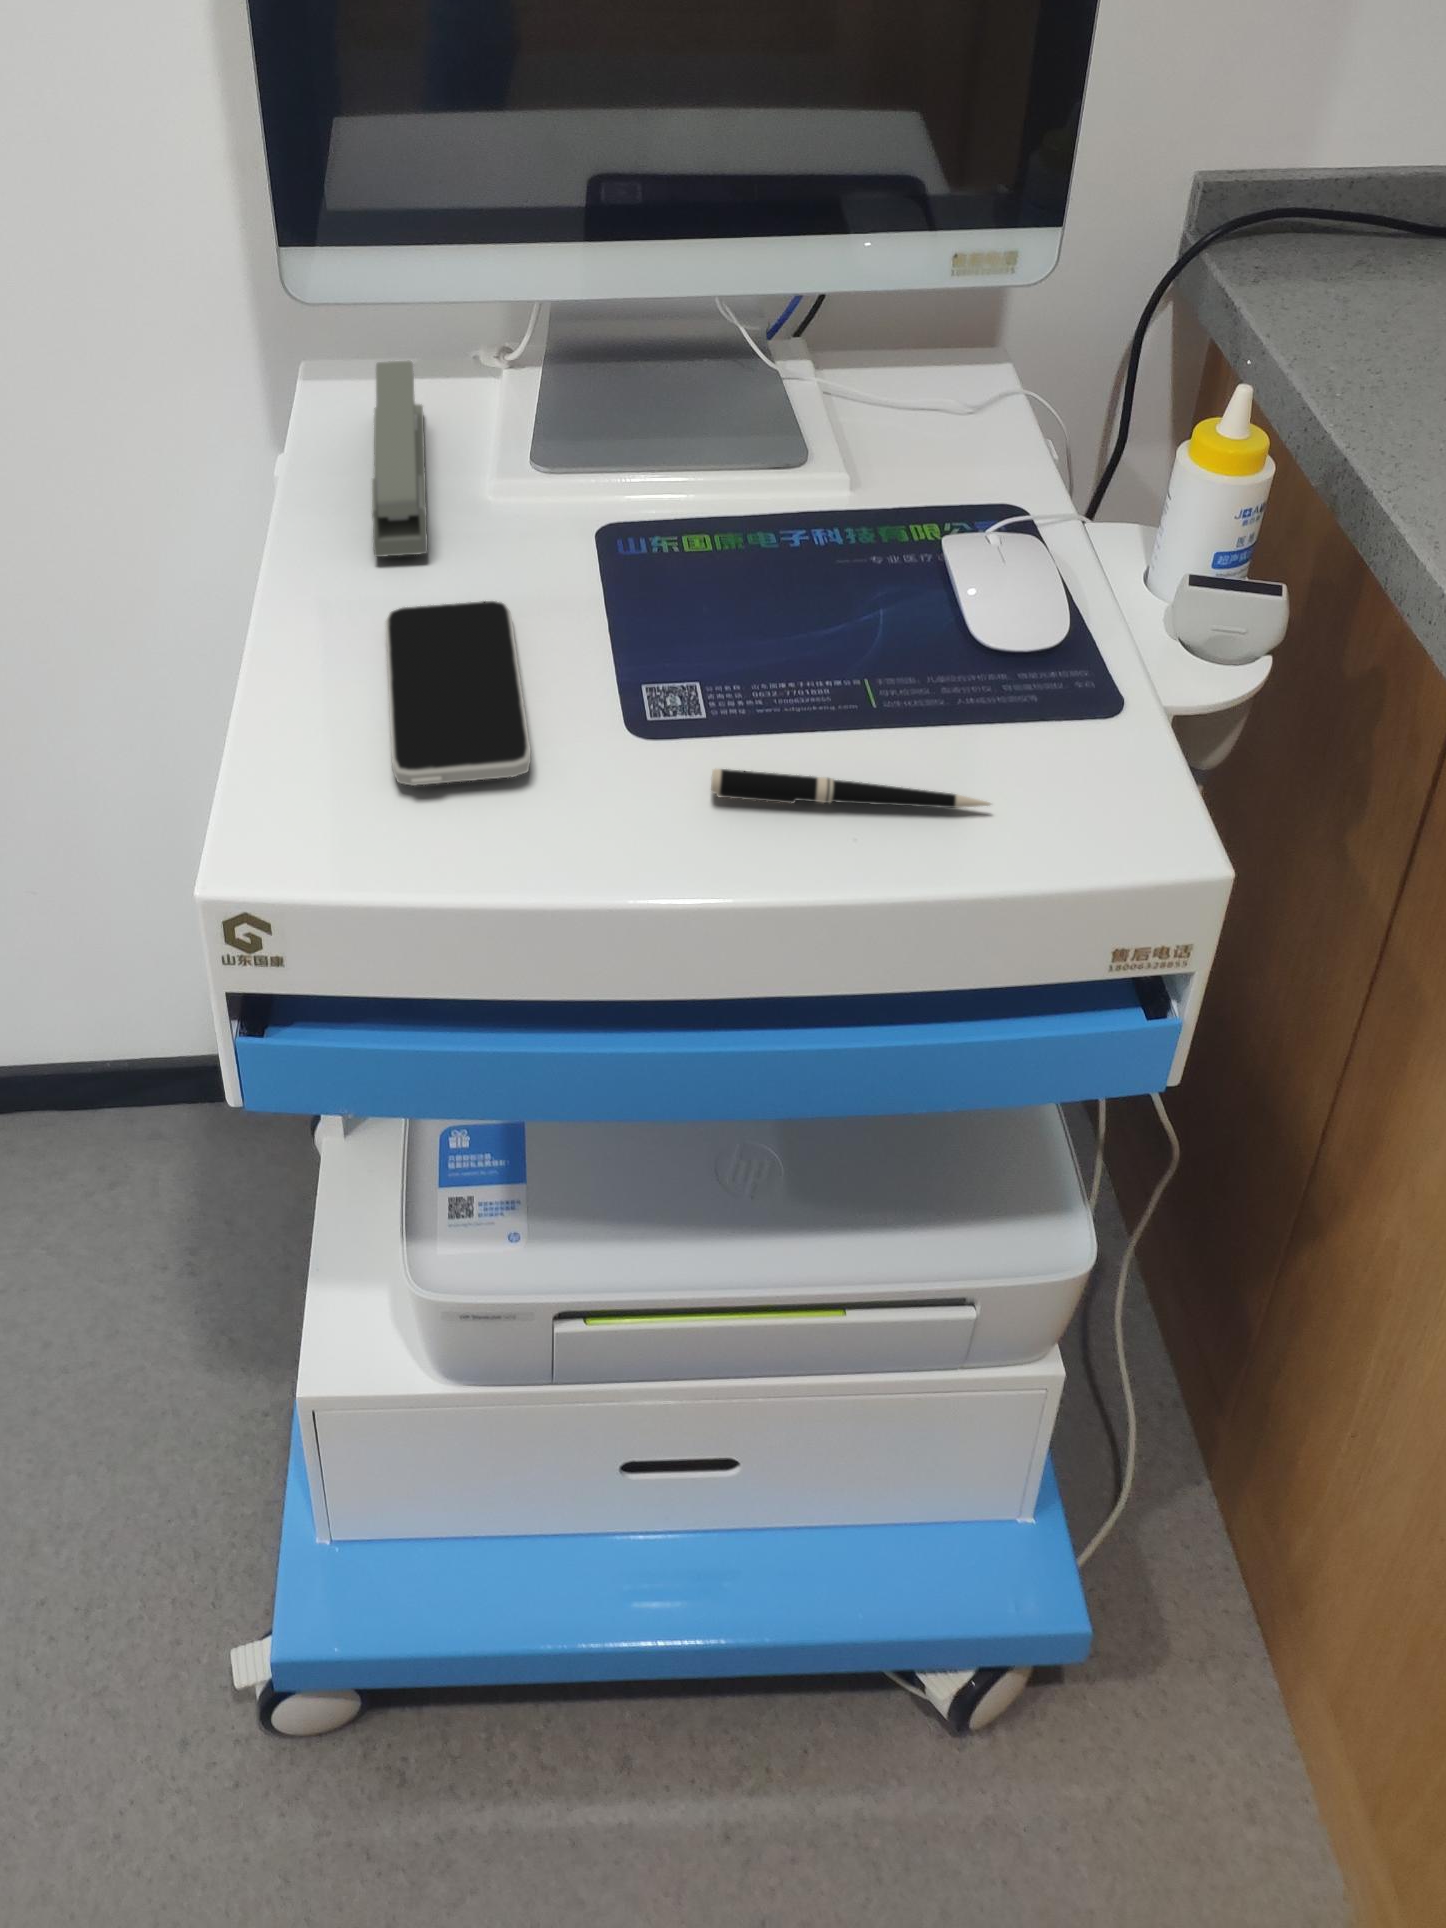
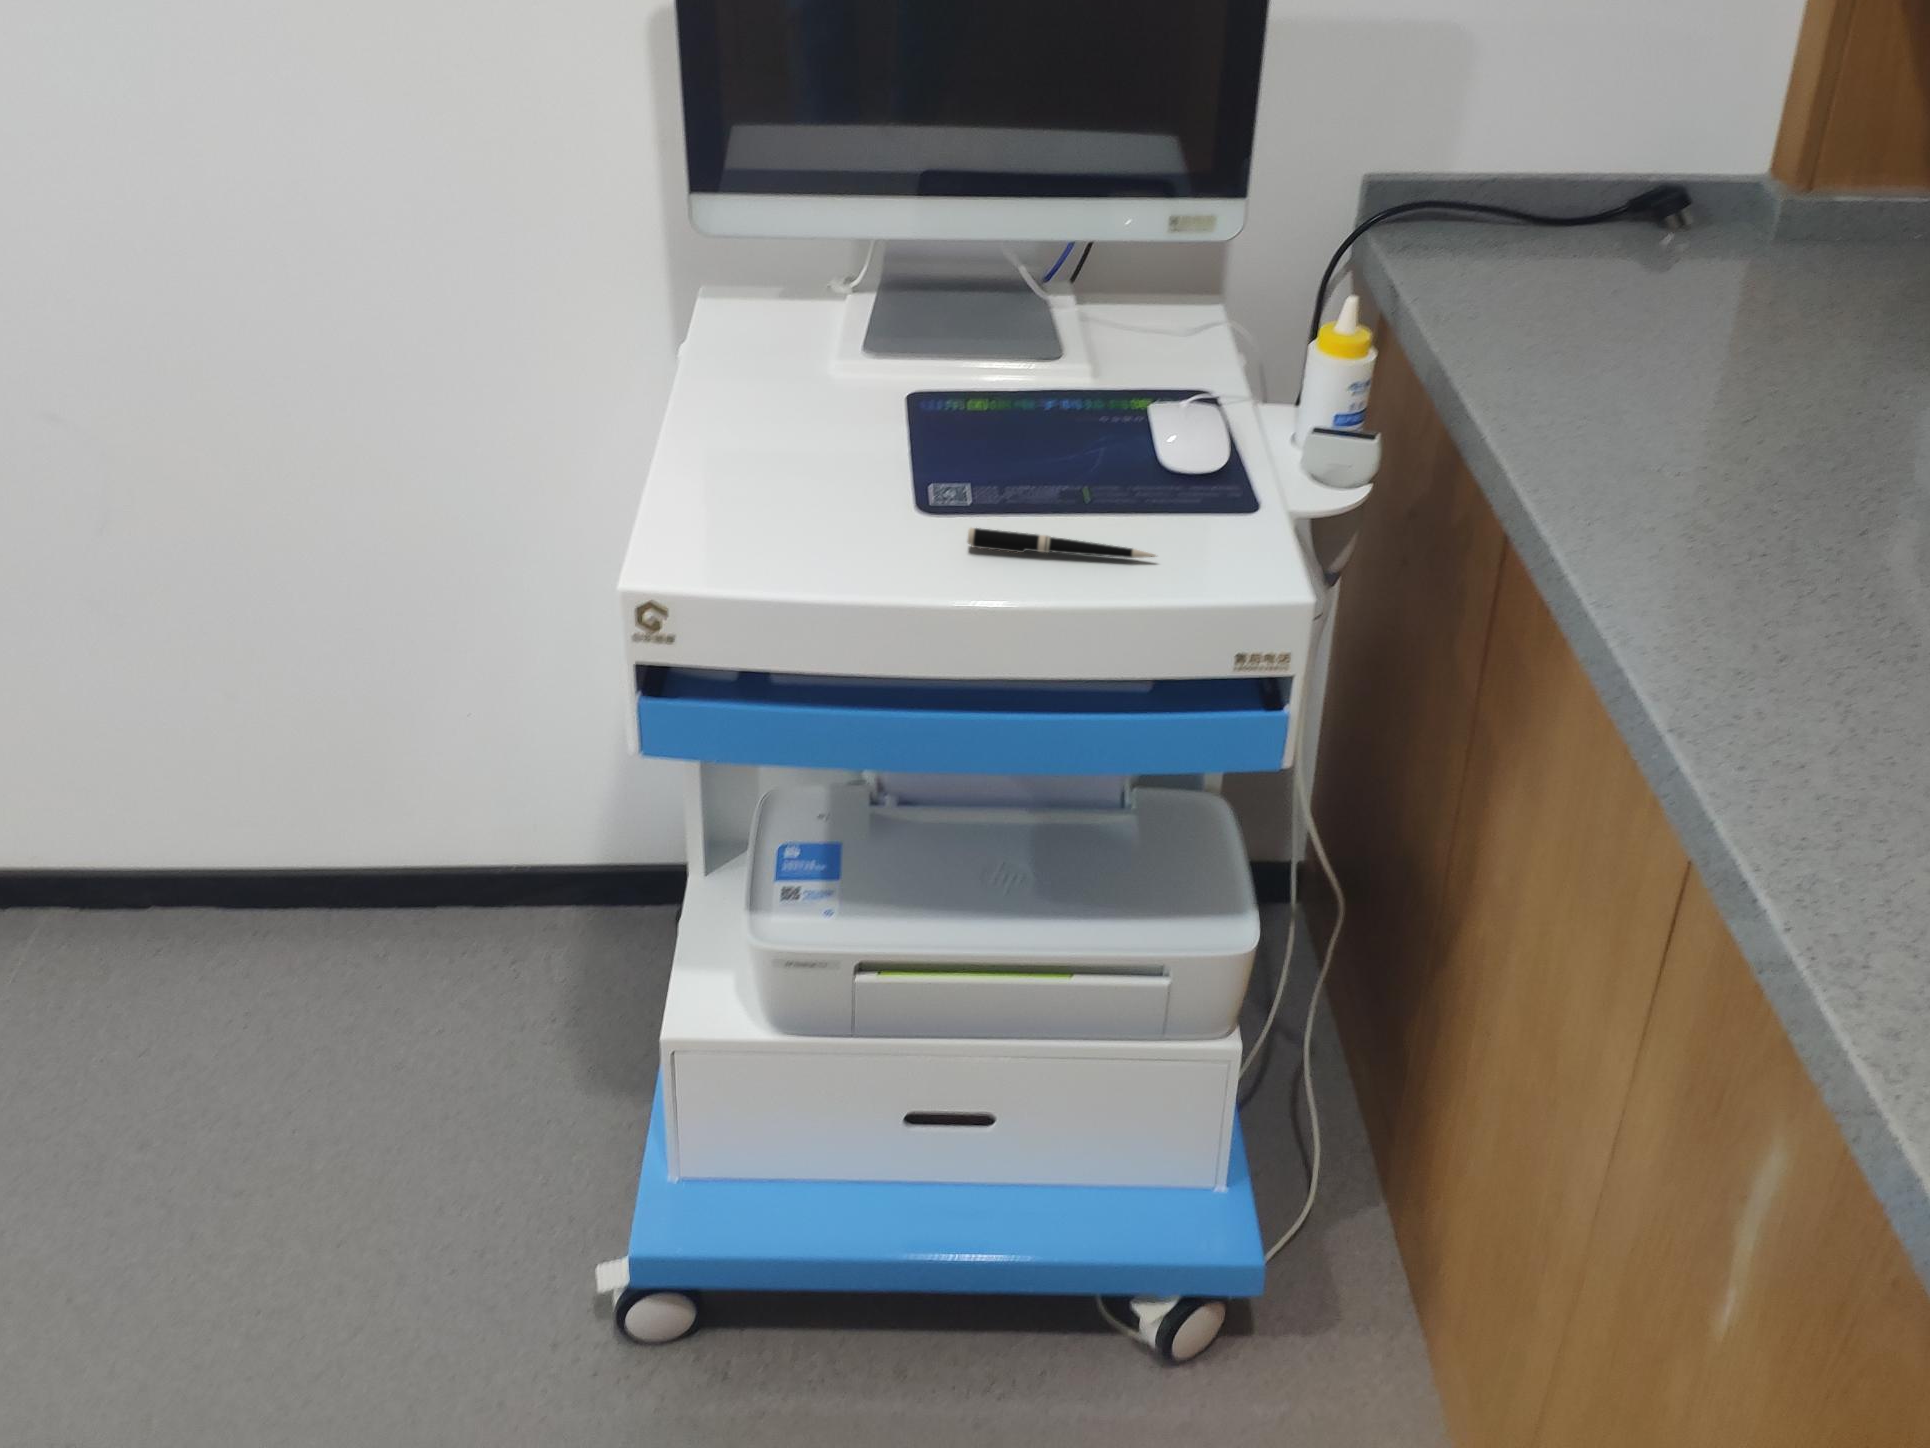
stapler: present [372,361,428,557] -> none [747,281,788,406]
smartphone: present [385,601,531,786] -> none [753,433,848,534]

